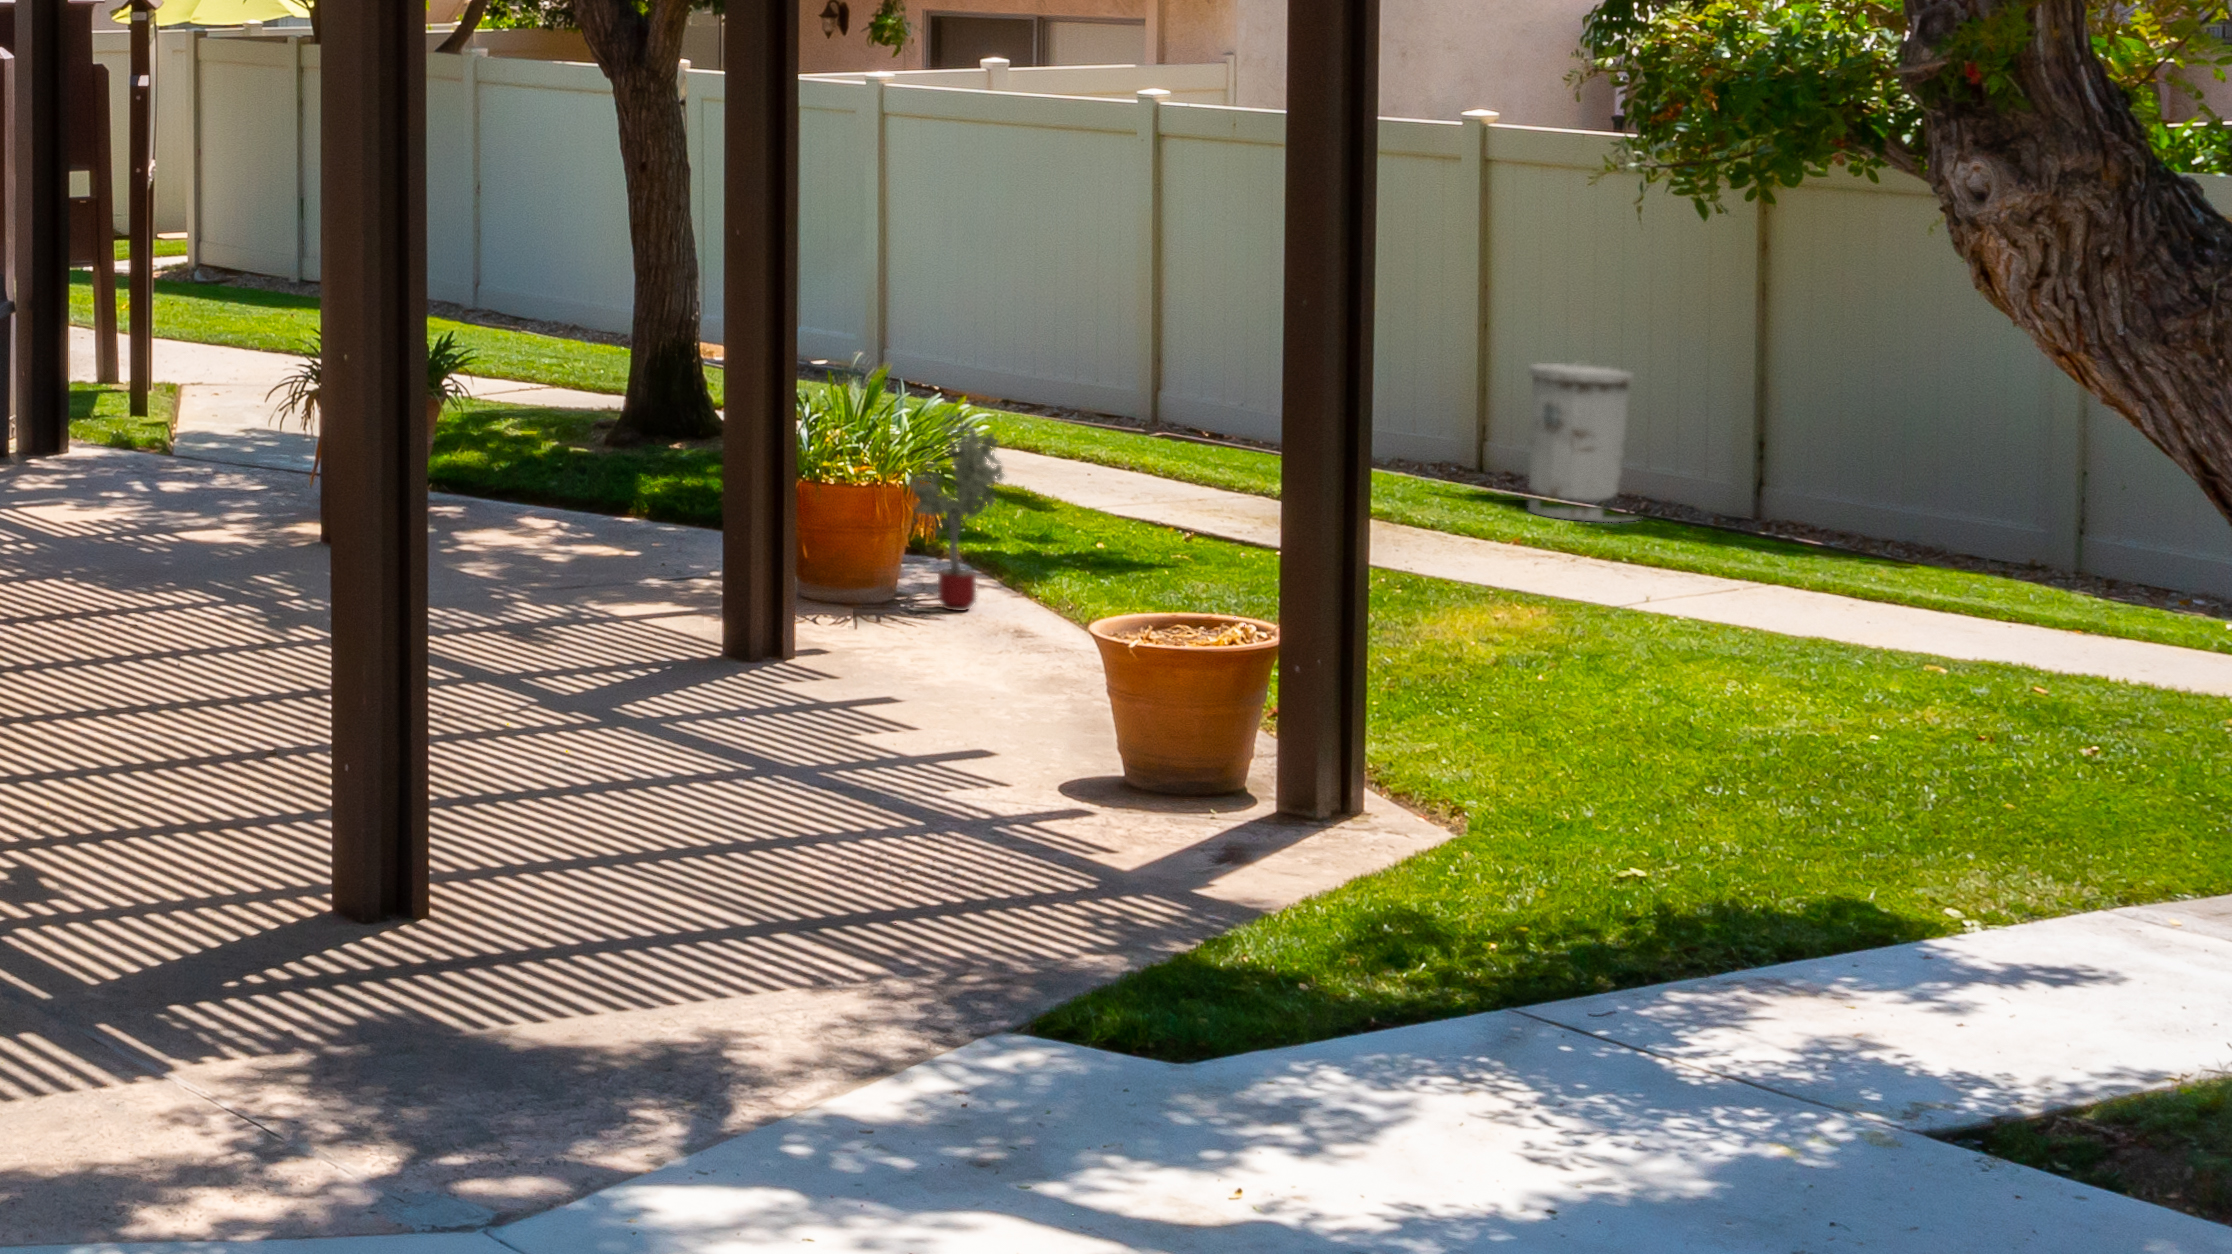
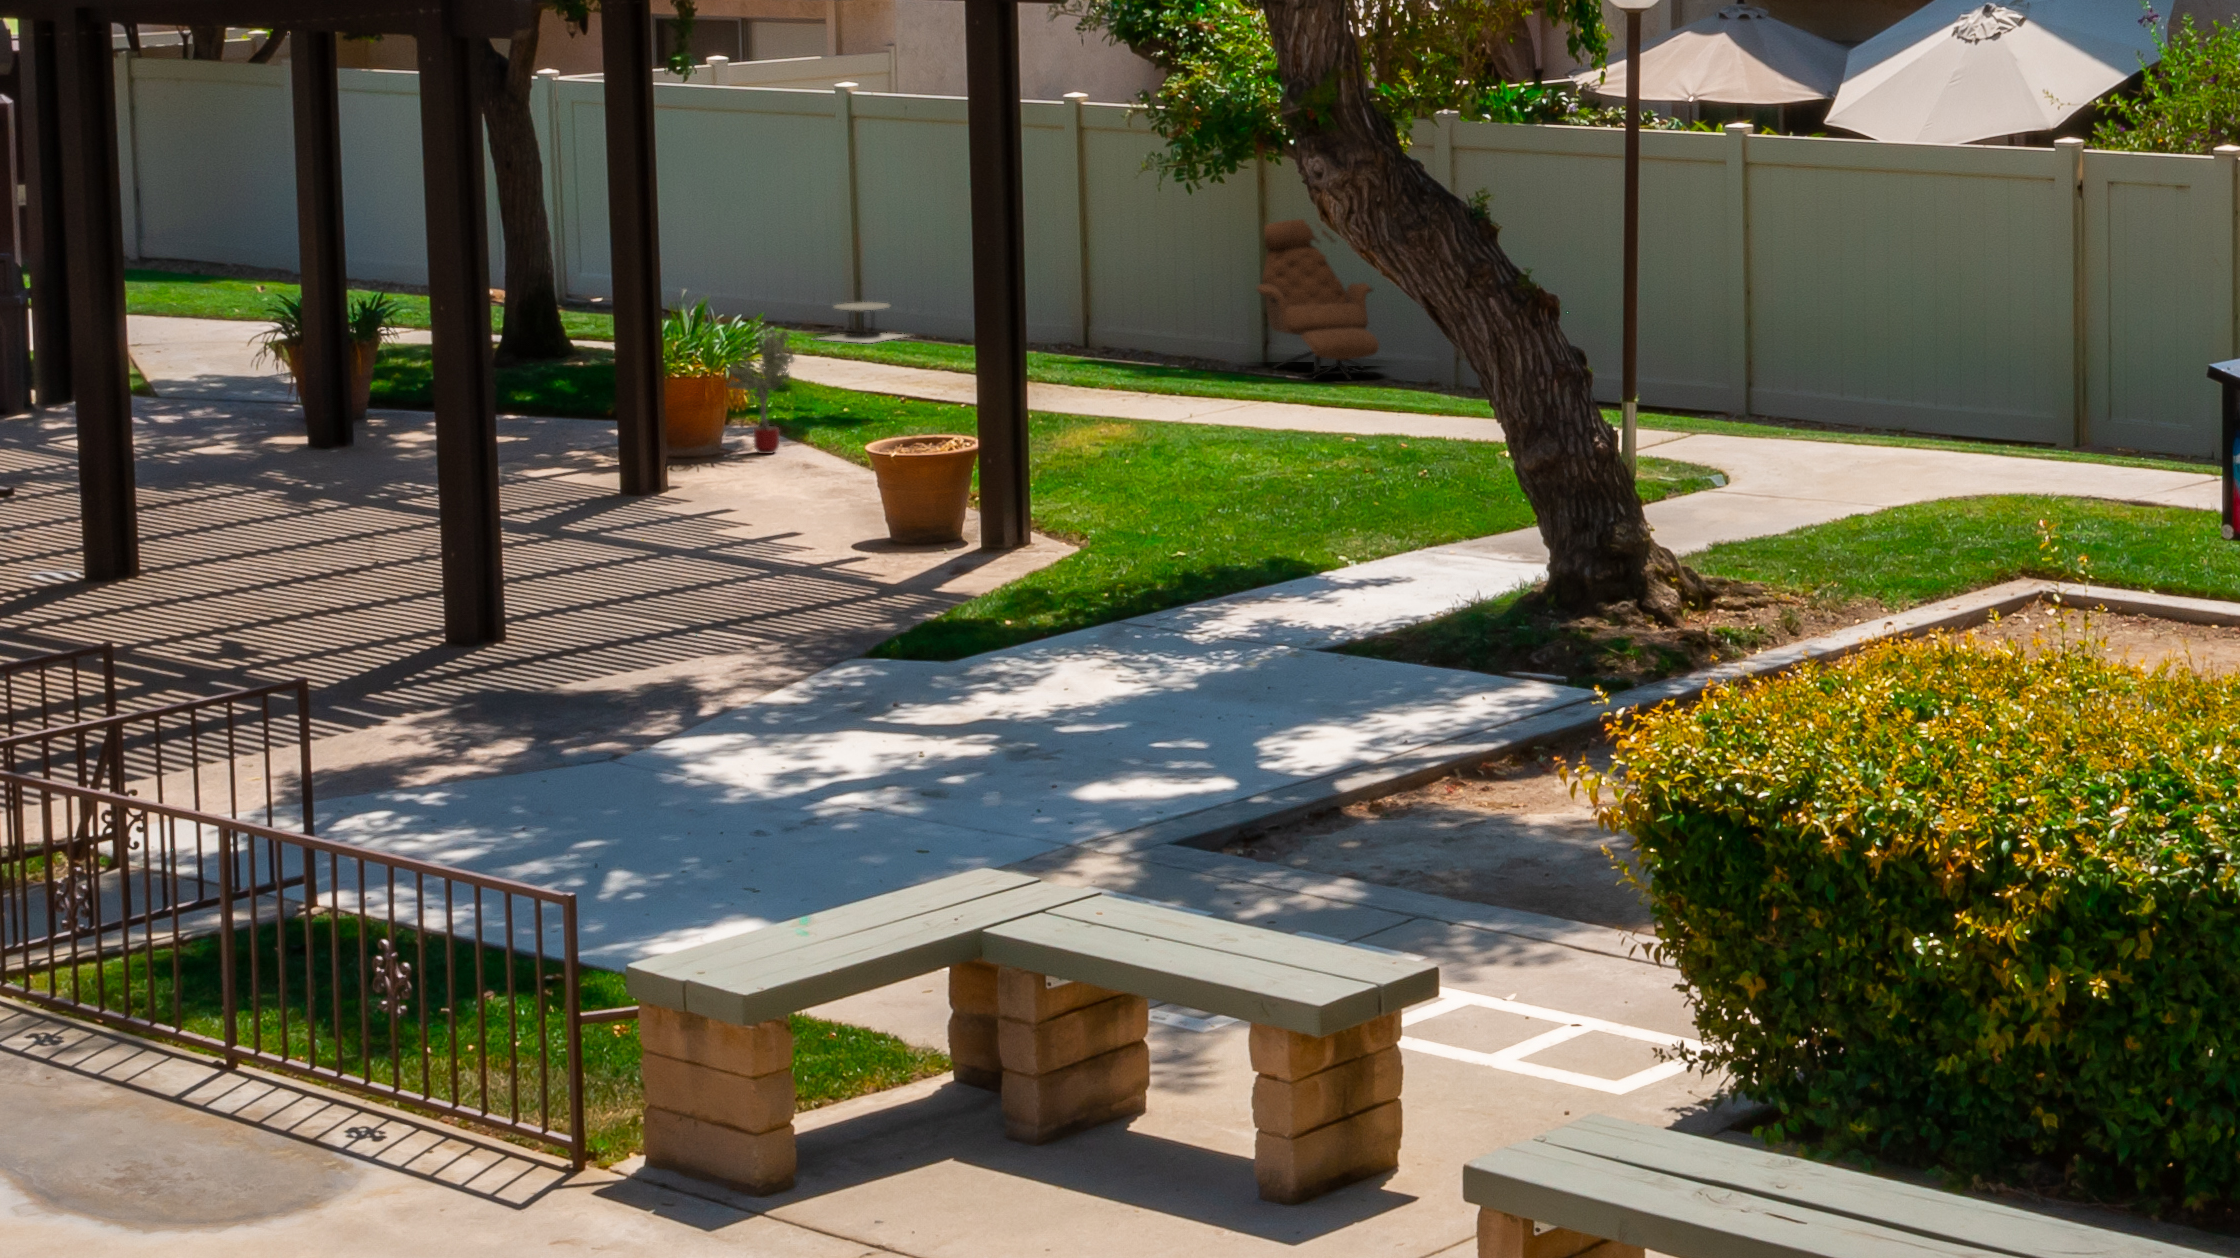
lounge chair: none [1696,330,1895,567] -> present [1257,219,1379,379]
trash can: present [1529,363,1641,521] -> none [1147,248,1225,362]
side table: none [1049,407,1193,462] -> present [819,302,906,343]

